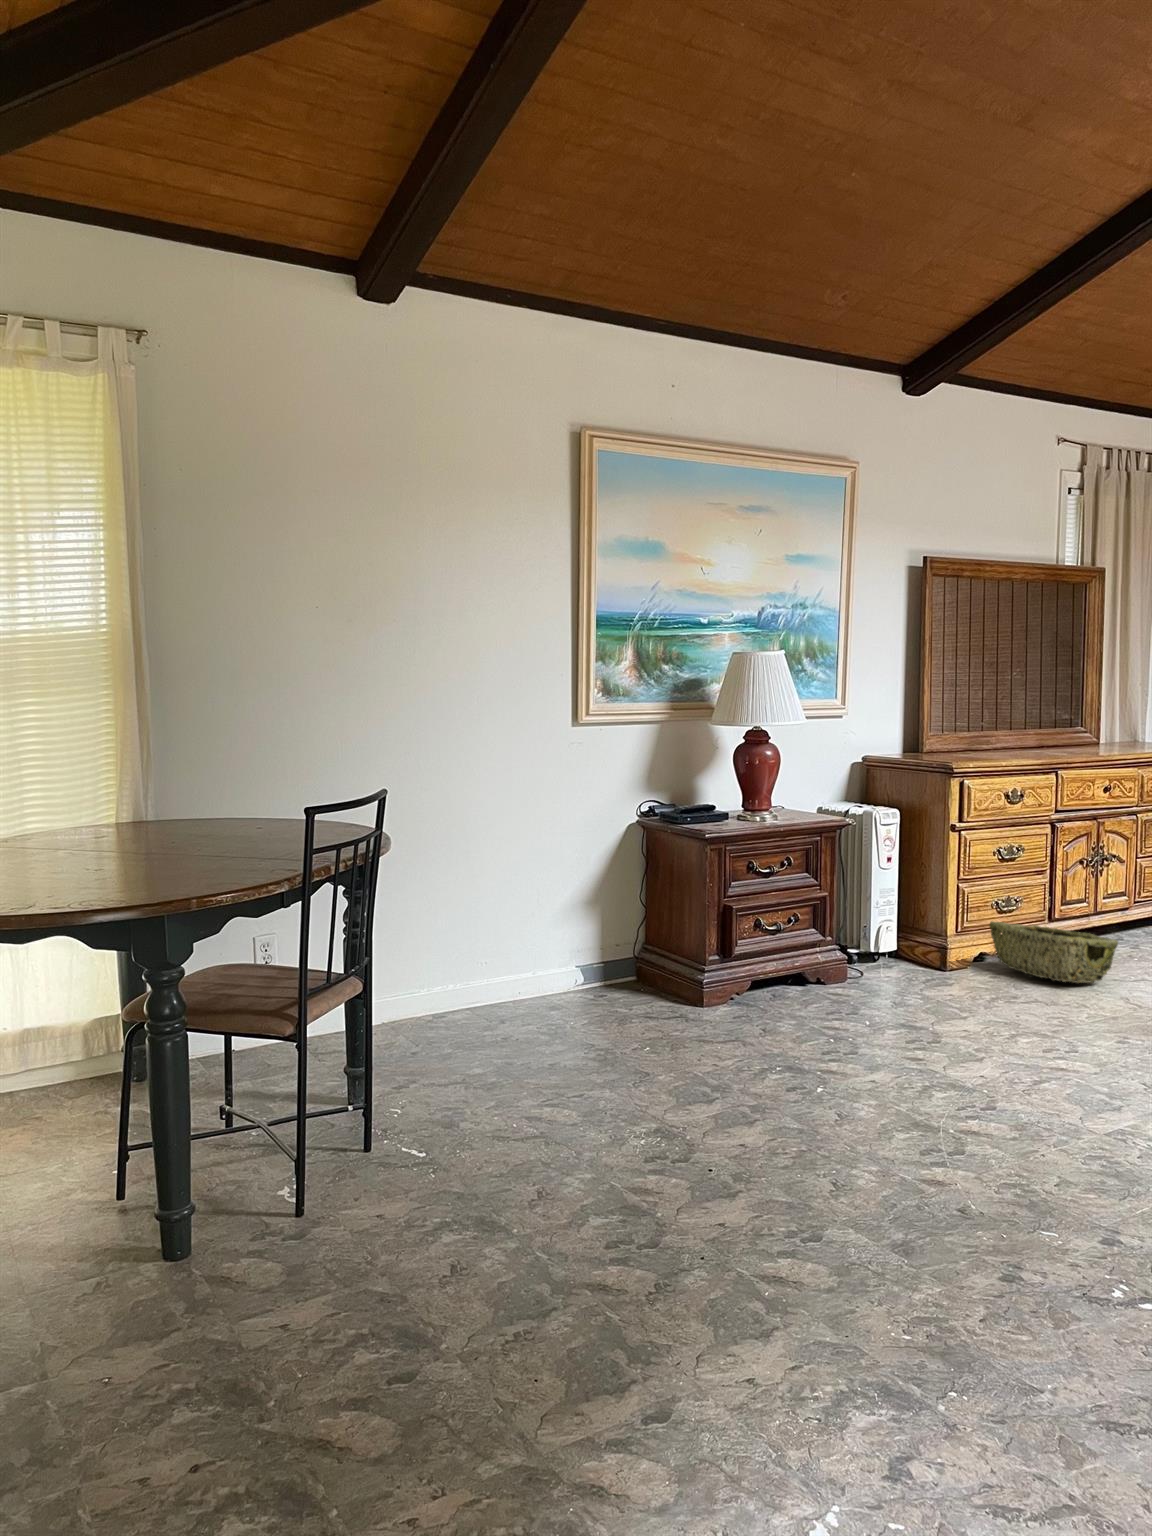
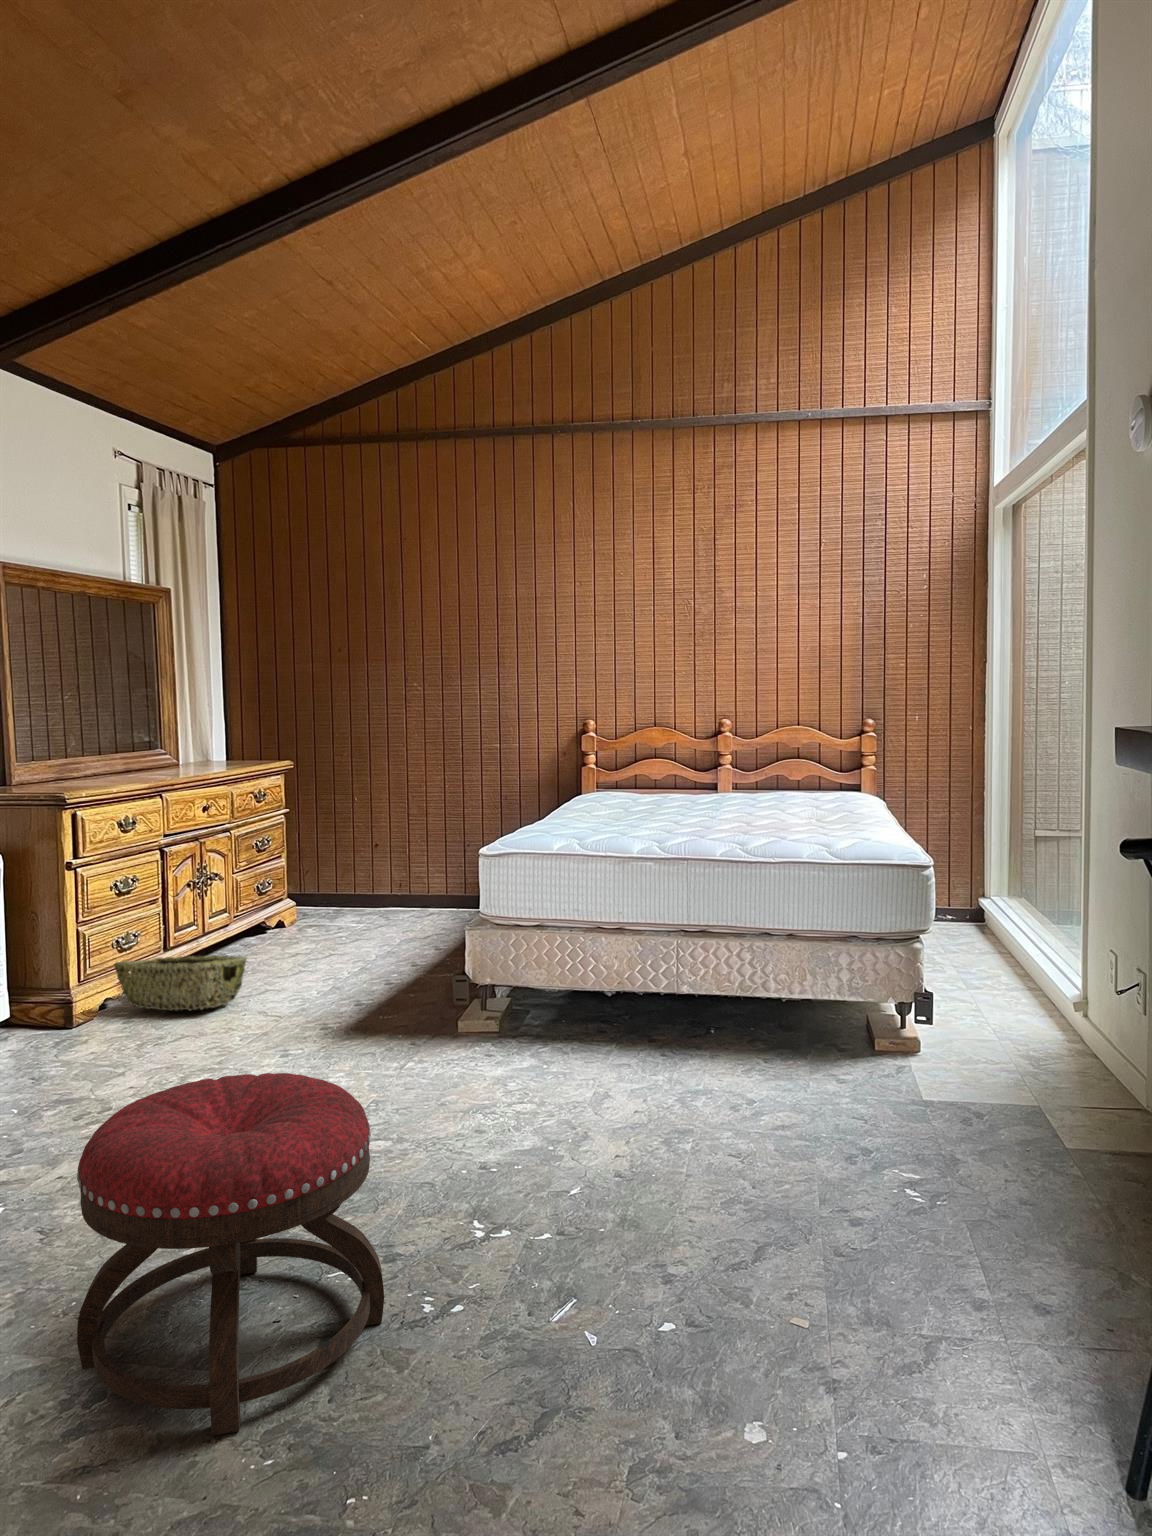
ottoman: none [814,1017,1073,1303] -> present [77,1073,384,1436]

